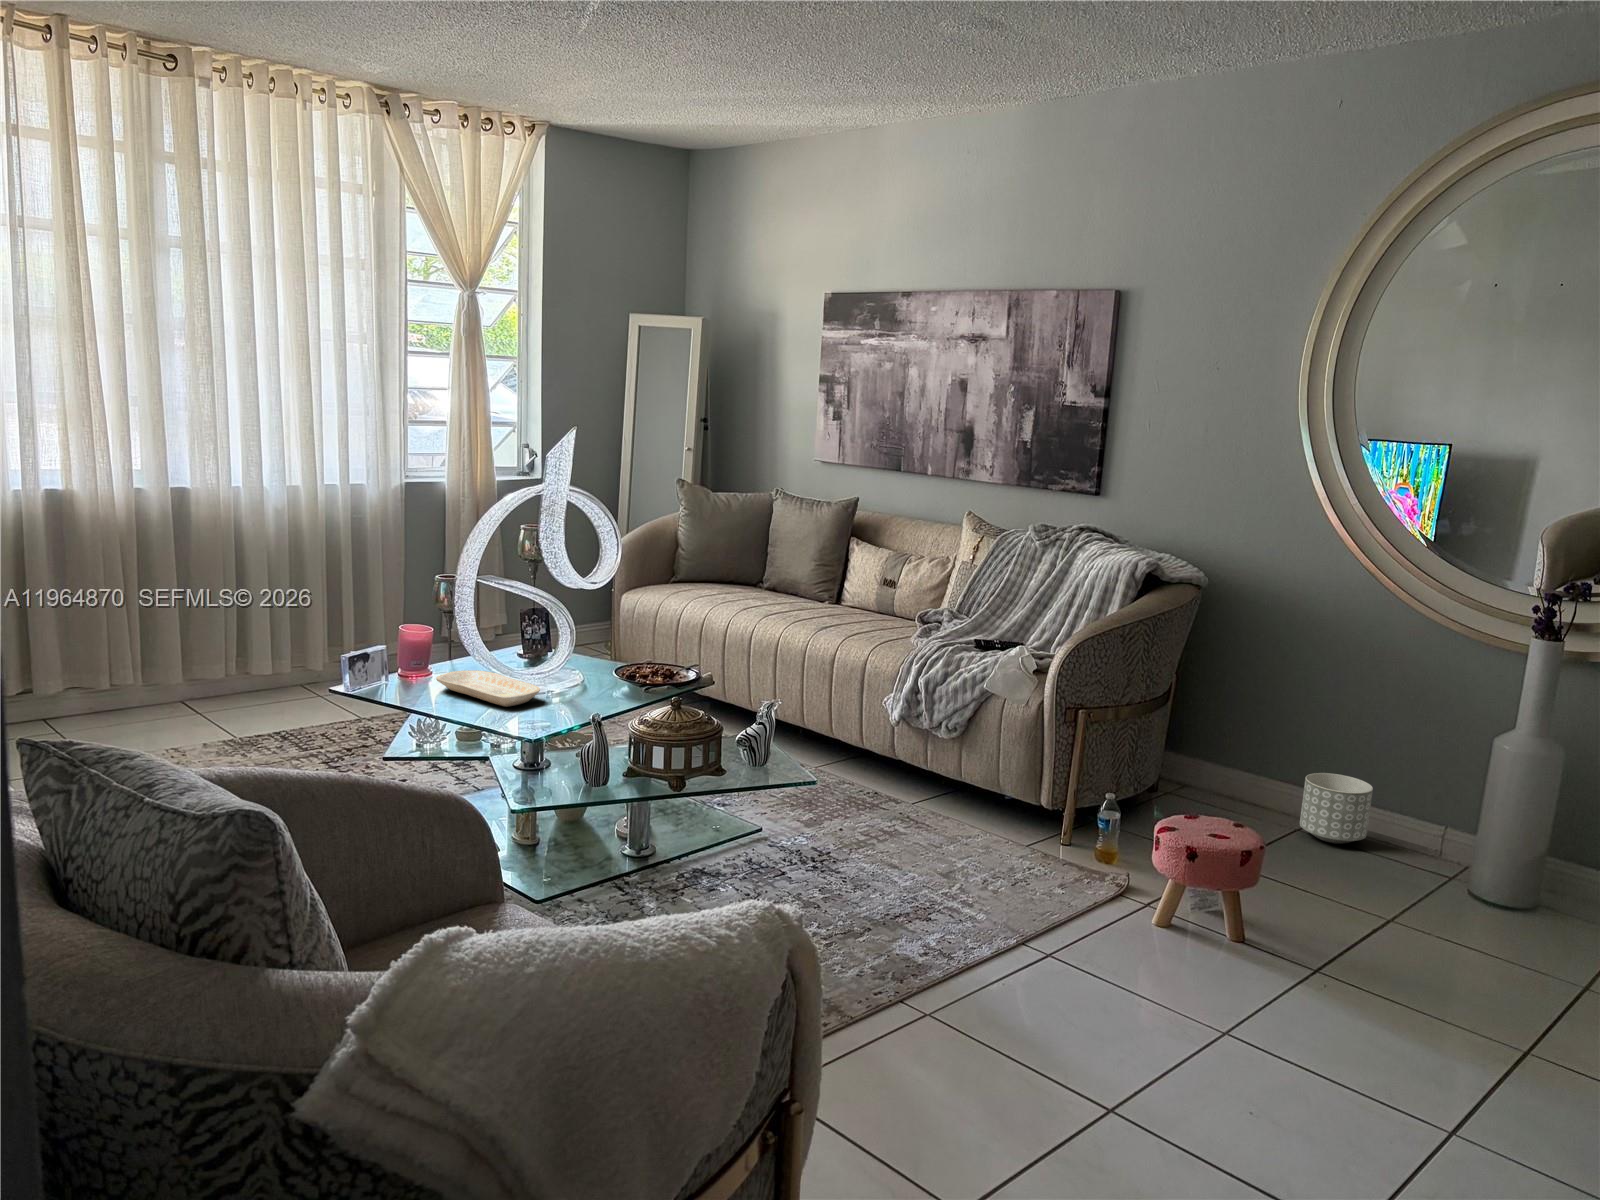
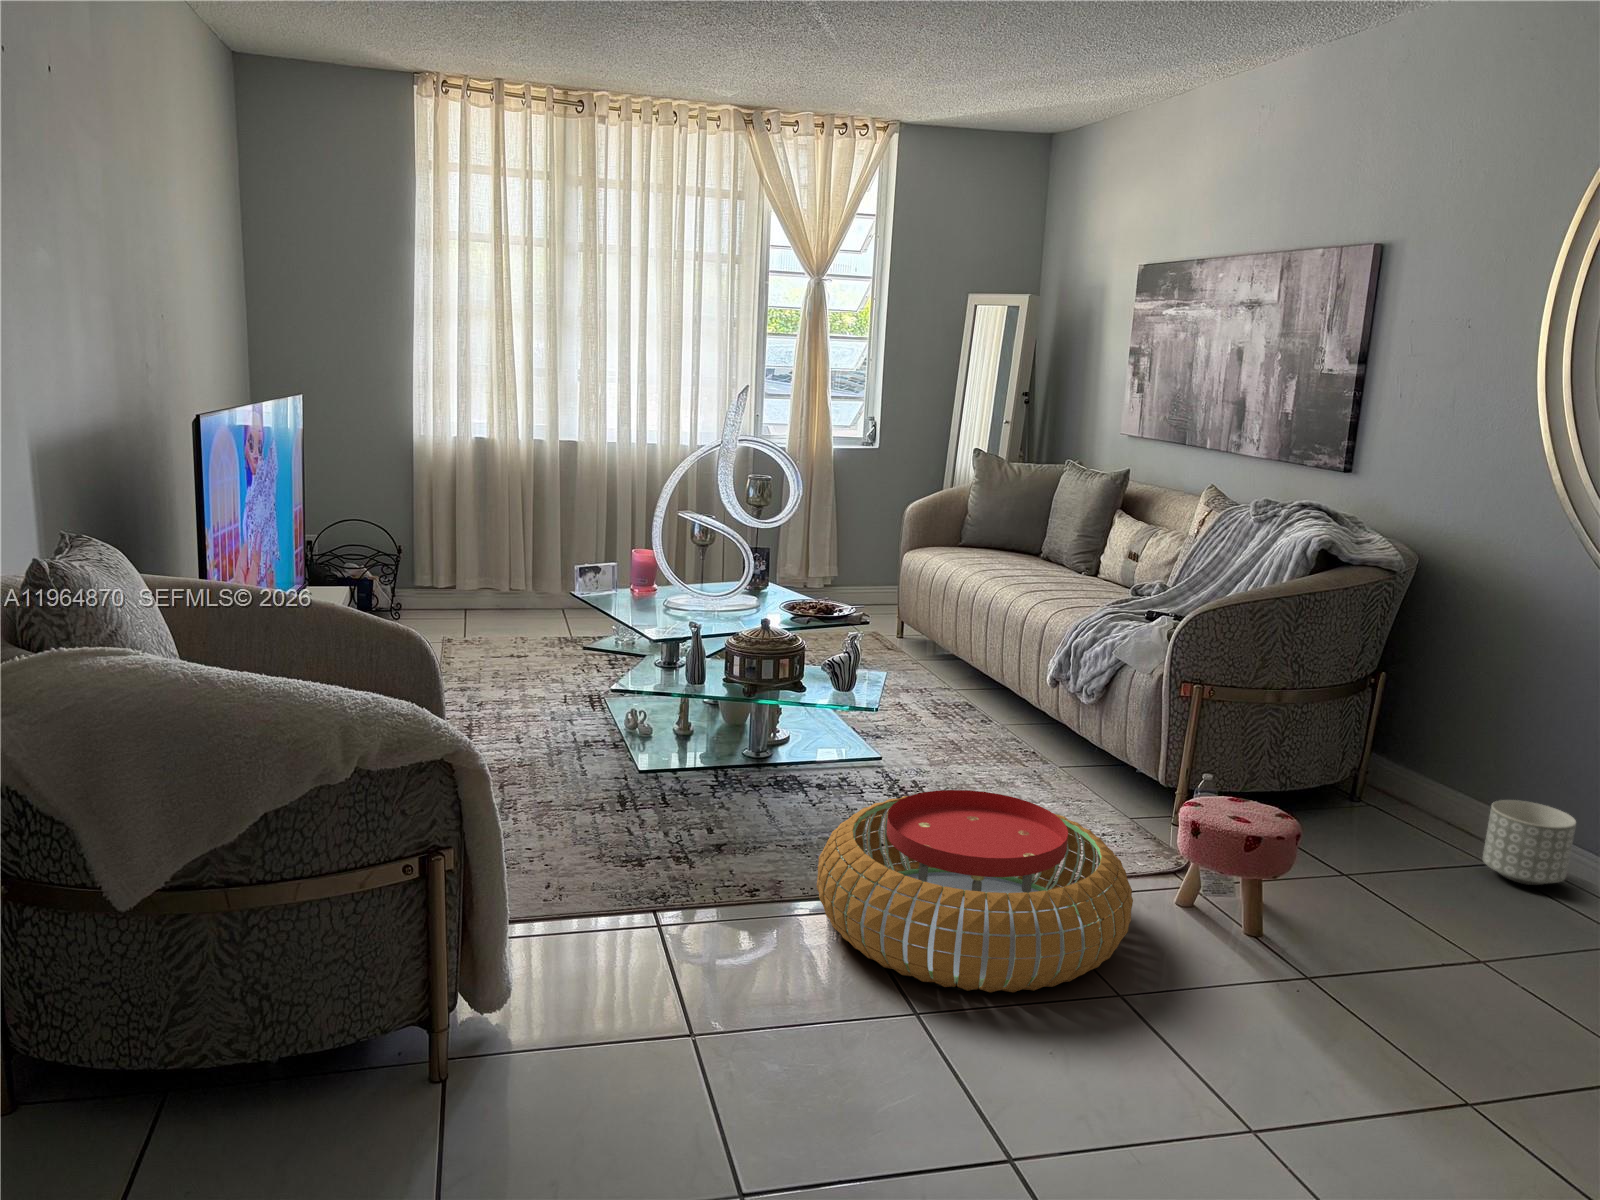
tray: present [436,670,540,707] -> none [625,586,687,614]
pouf: none [888,855,1222,1074] -> present [817,790,1133,992]

